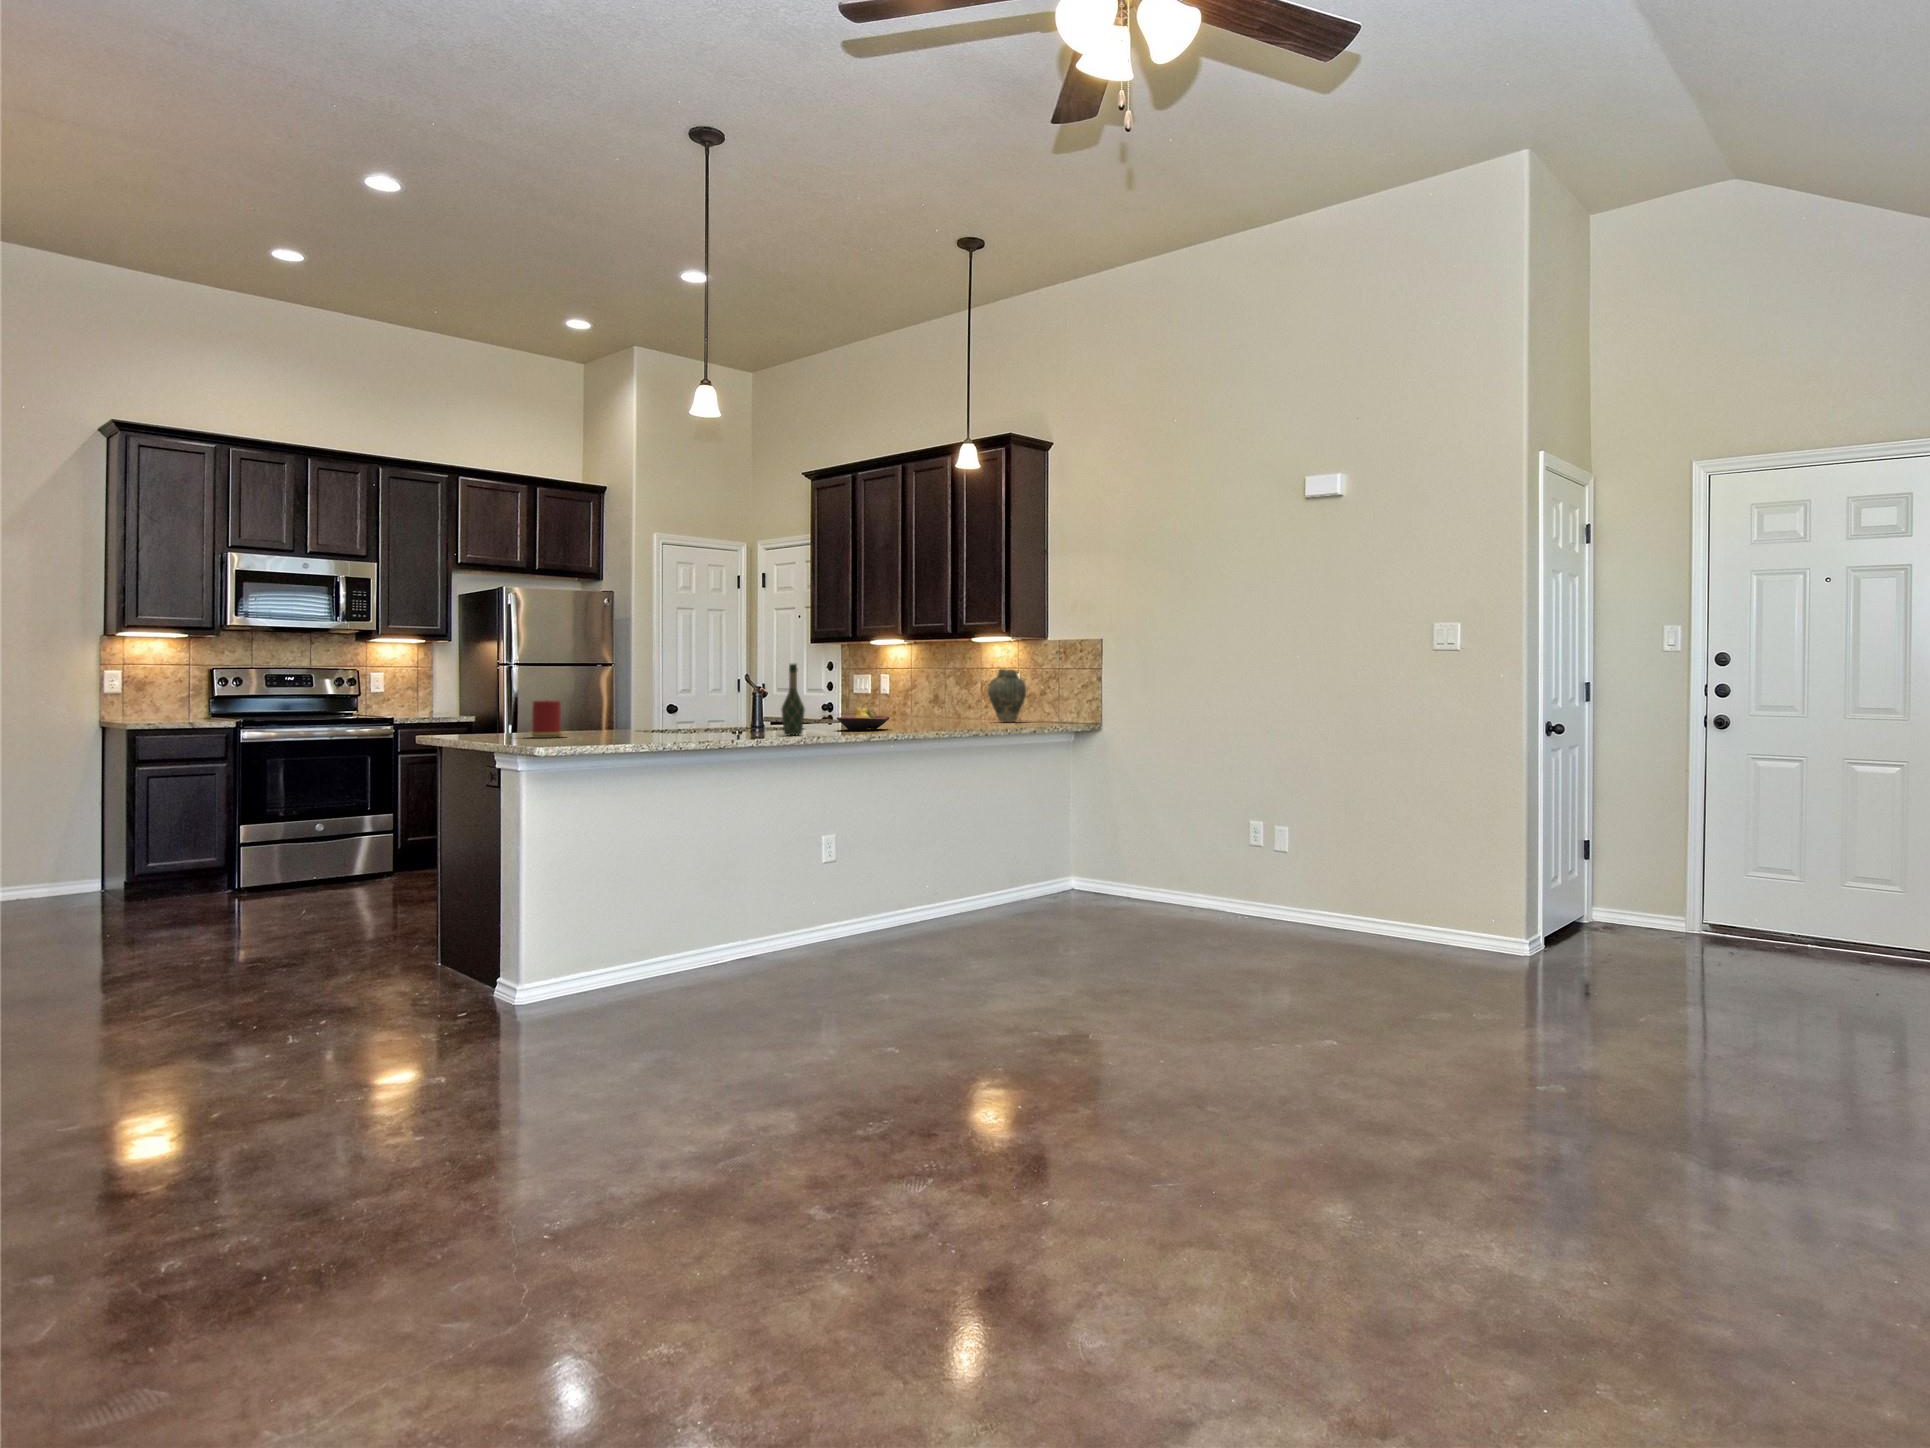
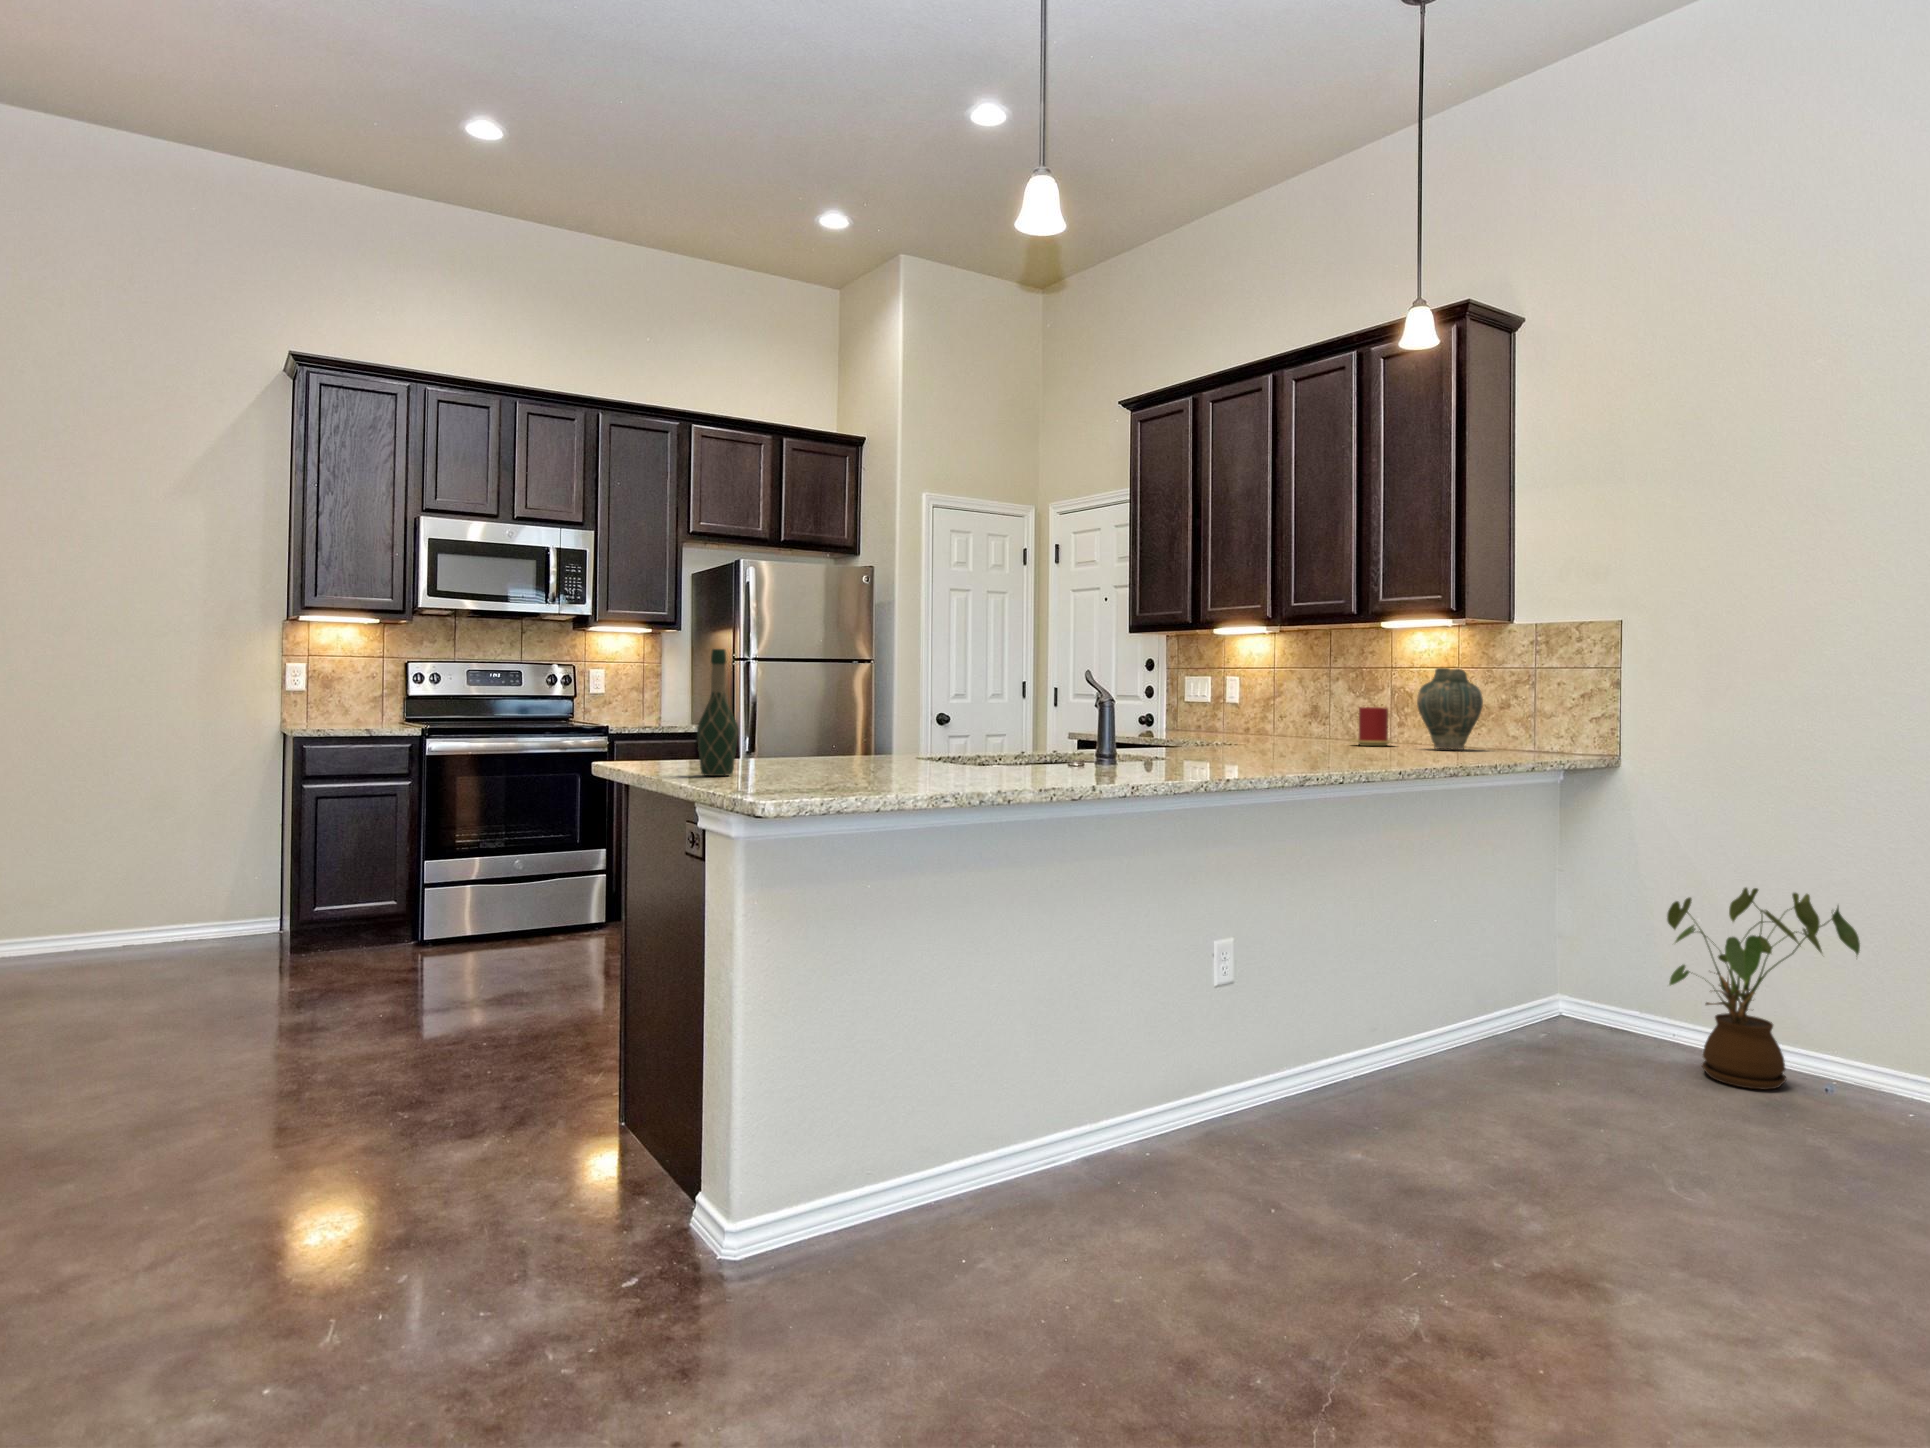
wine bottle: present [781,664,805,735] -> present [697,649,738,776]
candle: present [526,701,565,738] -> present [1352,707,1395,746]
fruit bowl: present [836,707,890,731] -> none [1224,726,1307,766]
house plant: none [1102,797,1196,912] -> present [1667,888,1860,1089]

